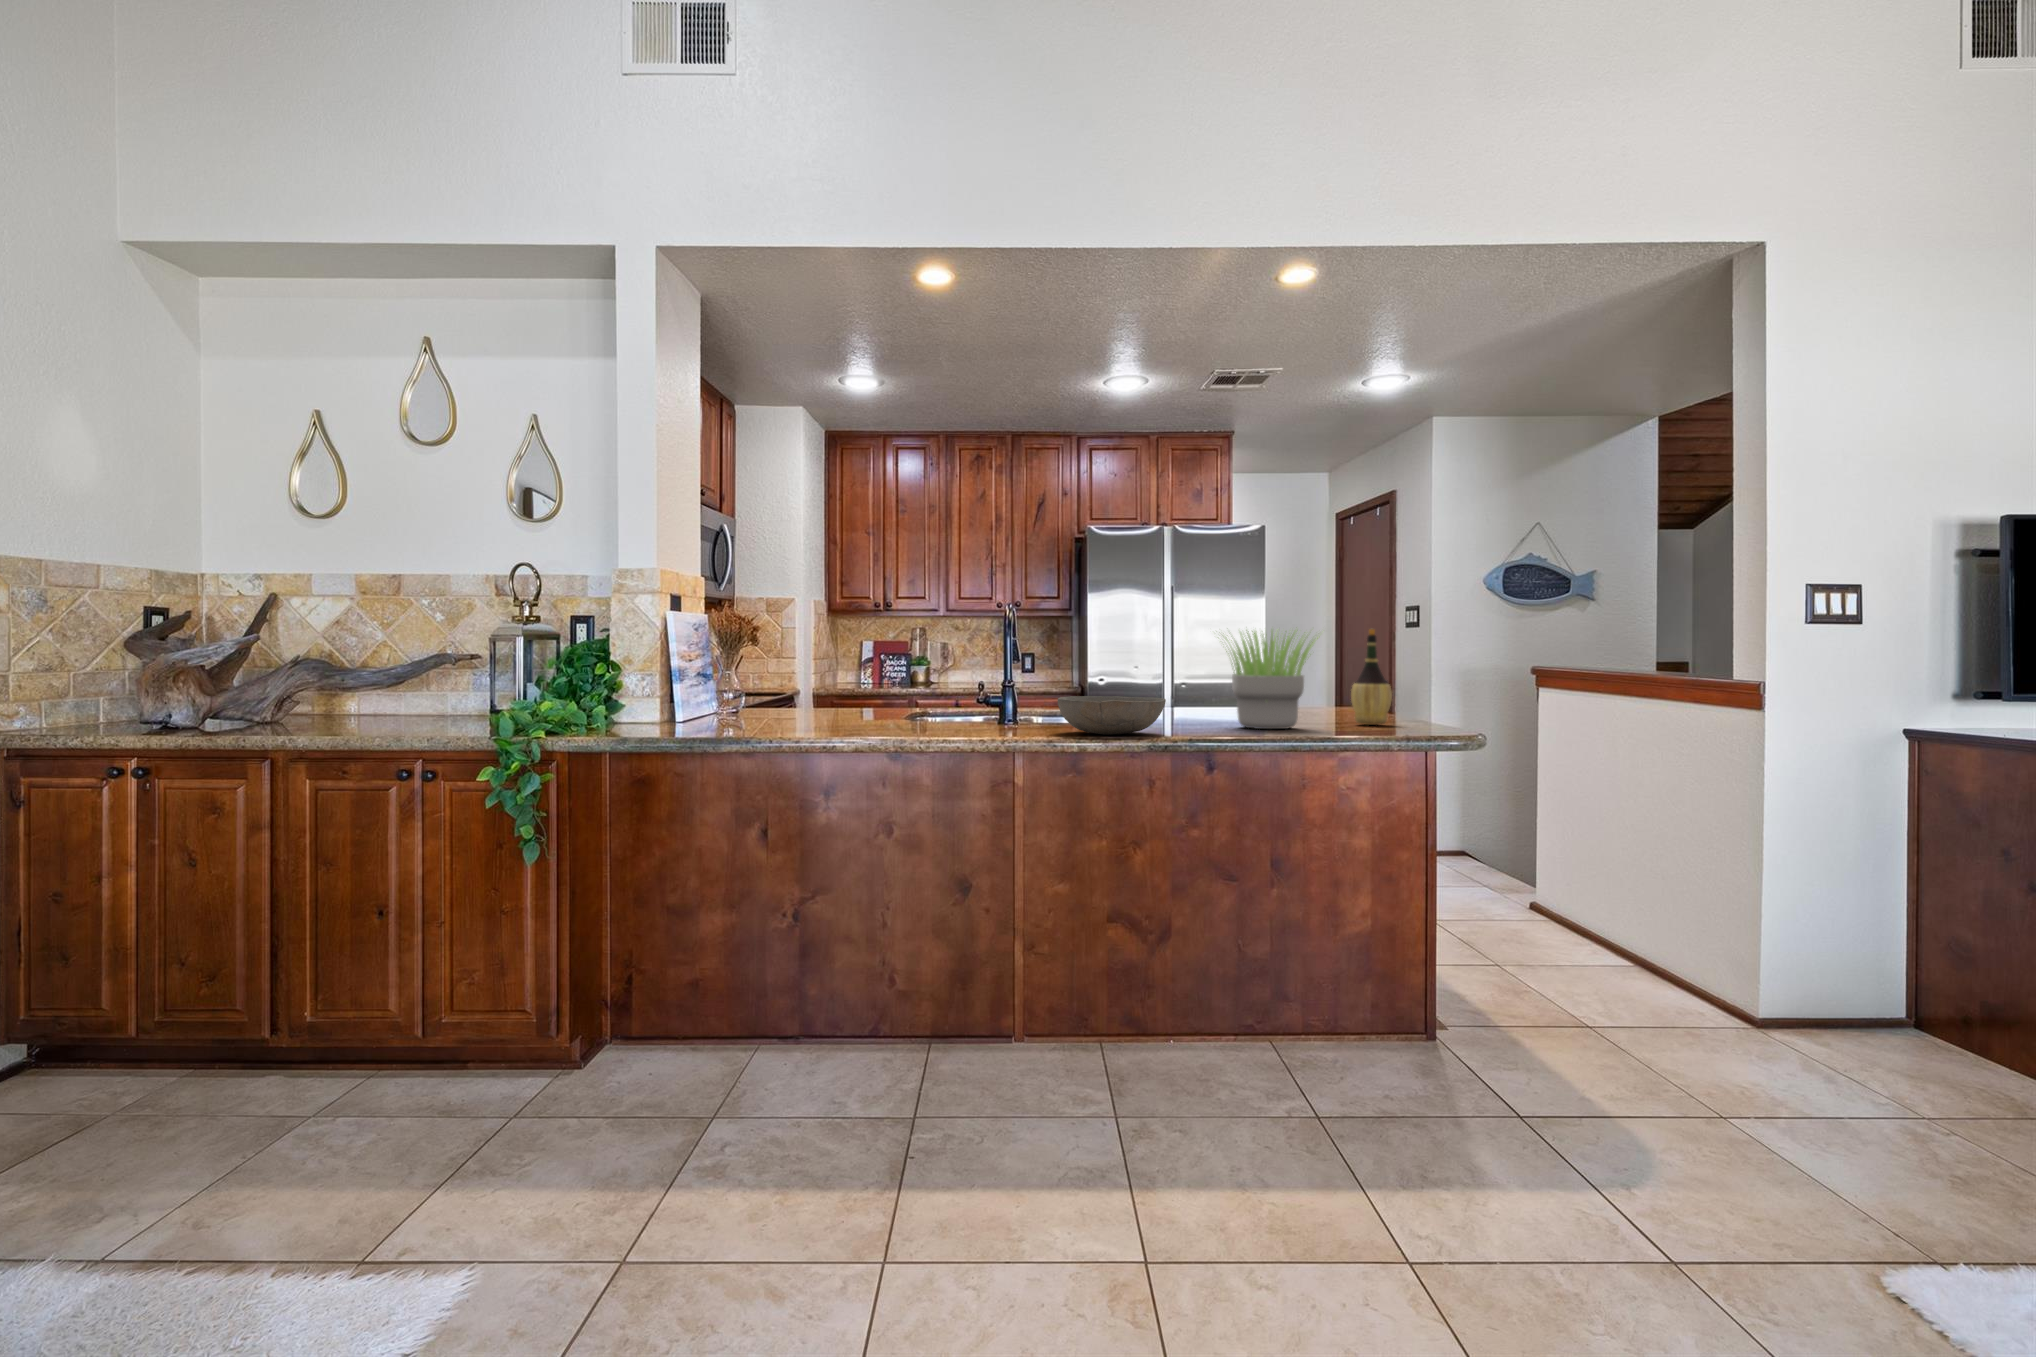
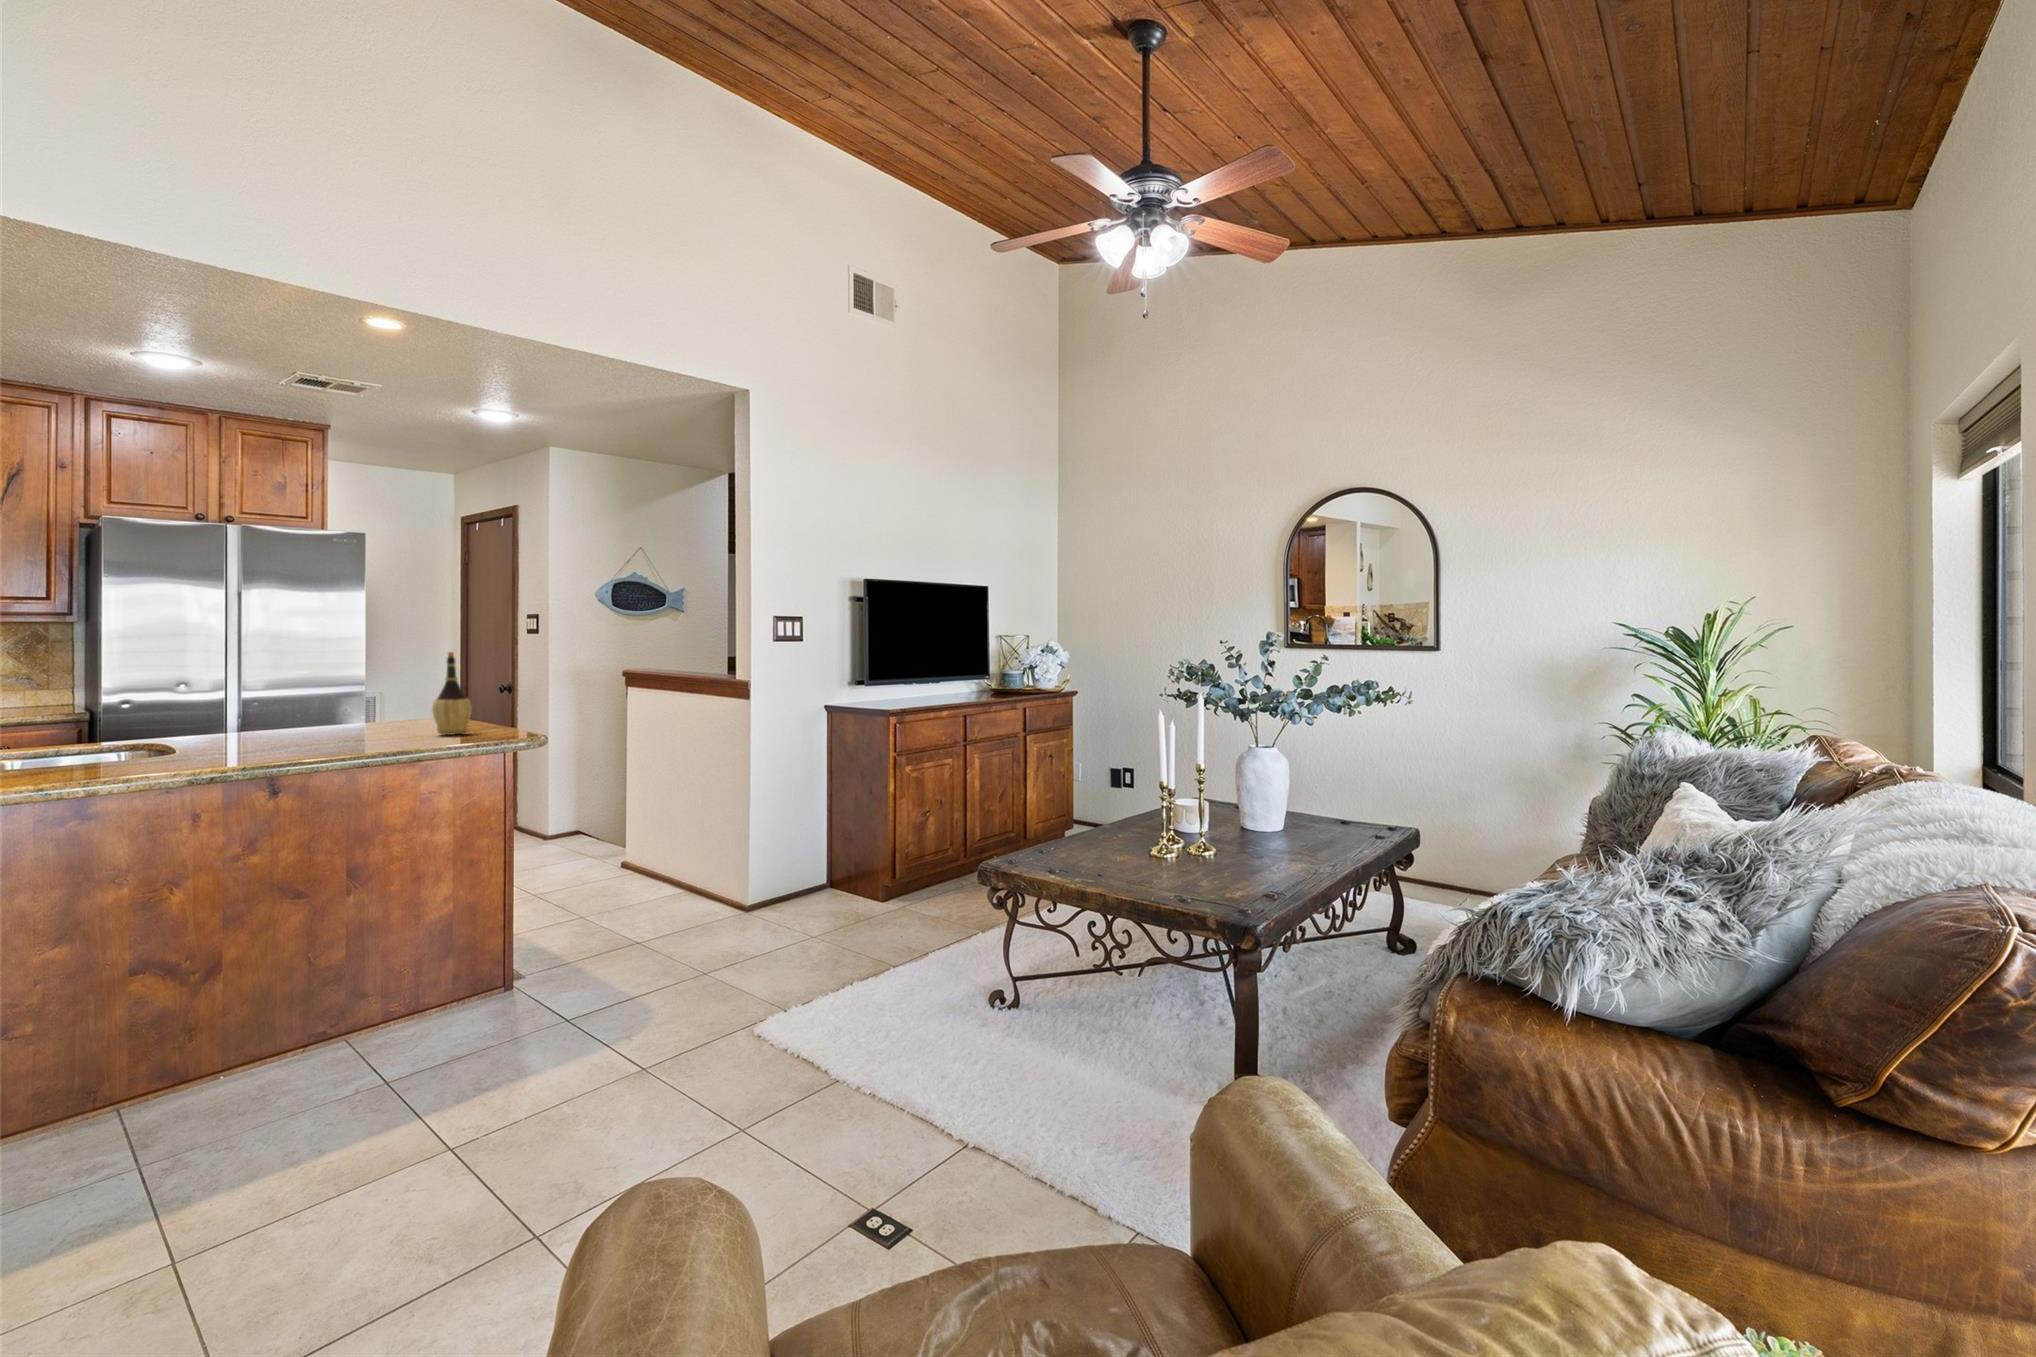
potted plant: present [1223,630,1320,729] -> none [263,652,401,749]
bowl: present [1058,696,1166,735] -> none [51,729,206,773]

